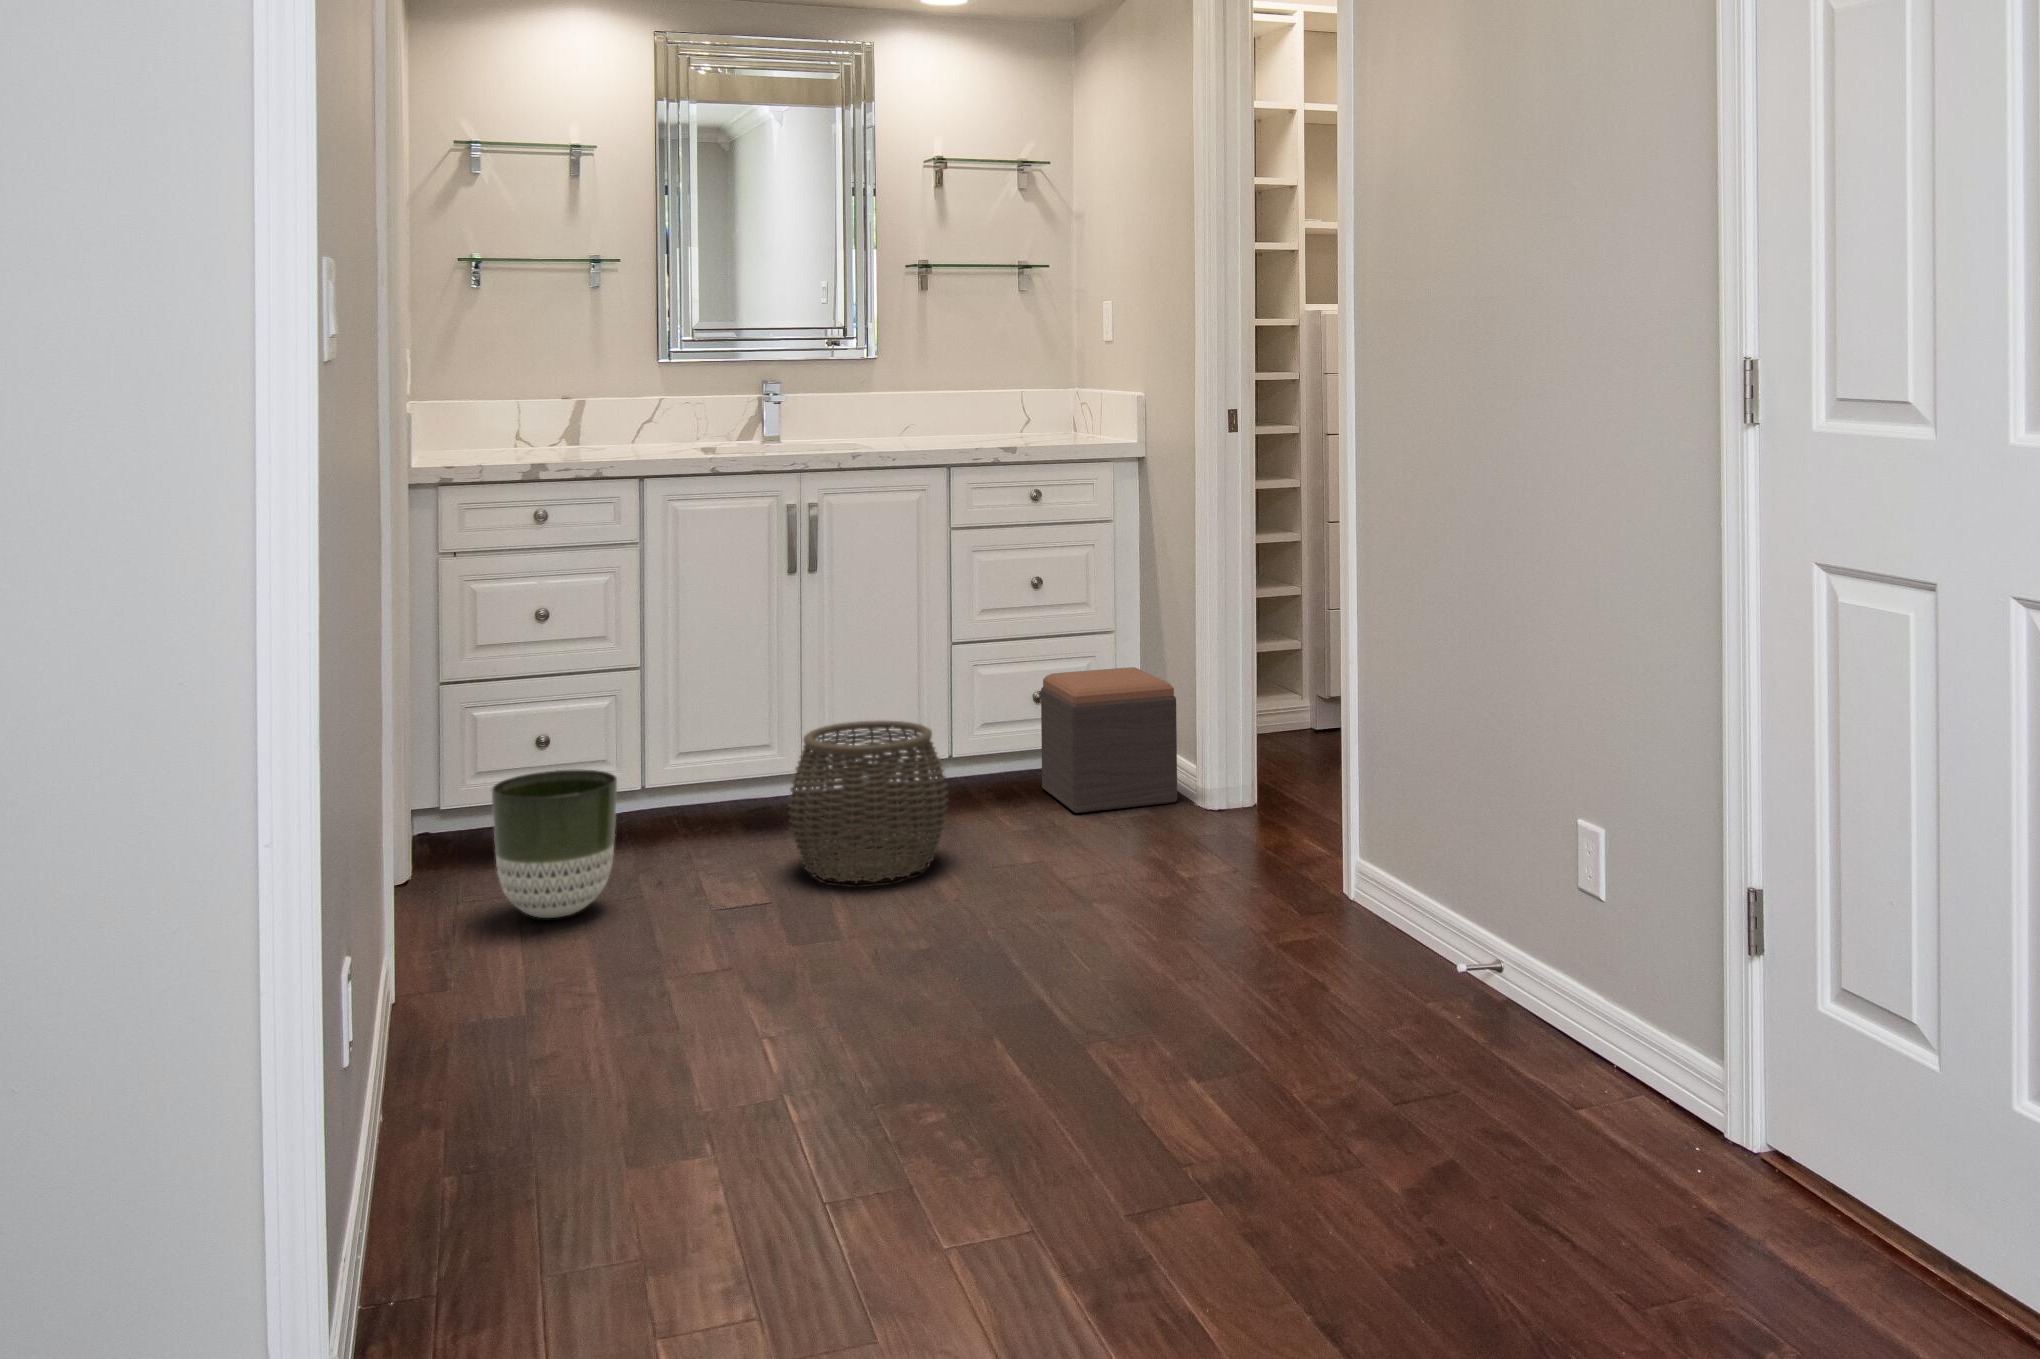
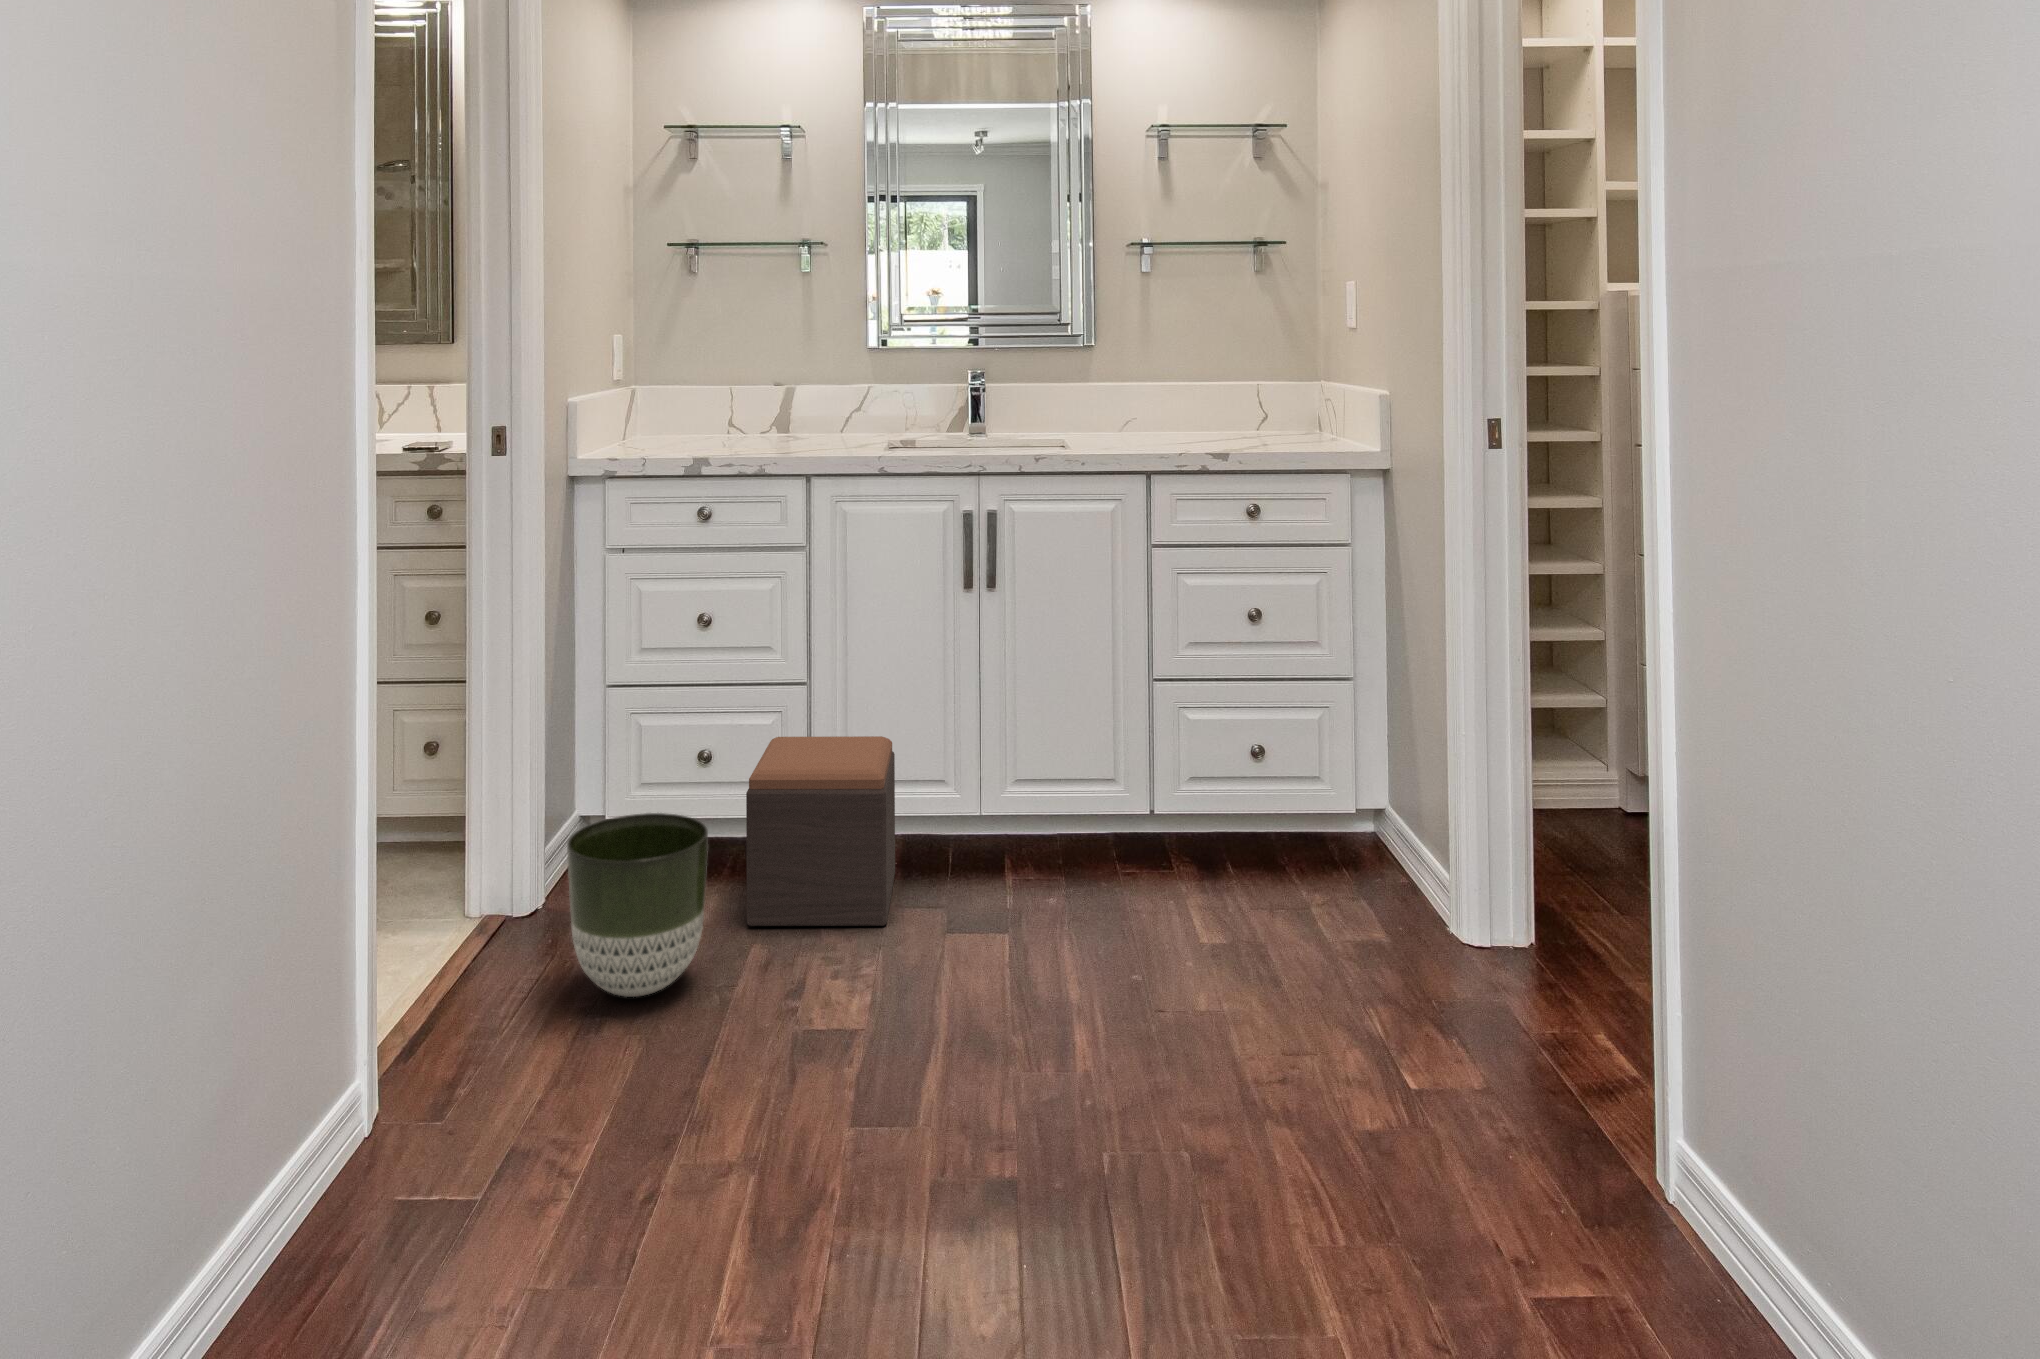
footstool: present [1041,667,1177,813] -> present [746,736,895,926]
woven basket: present [789,721,948,882] -> none [911,782,1105,1003]

